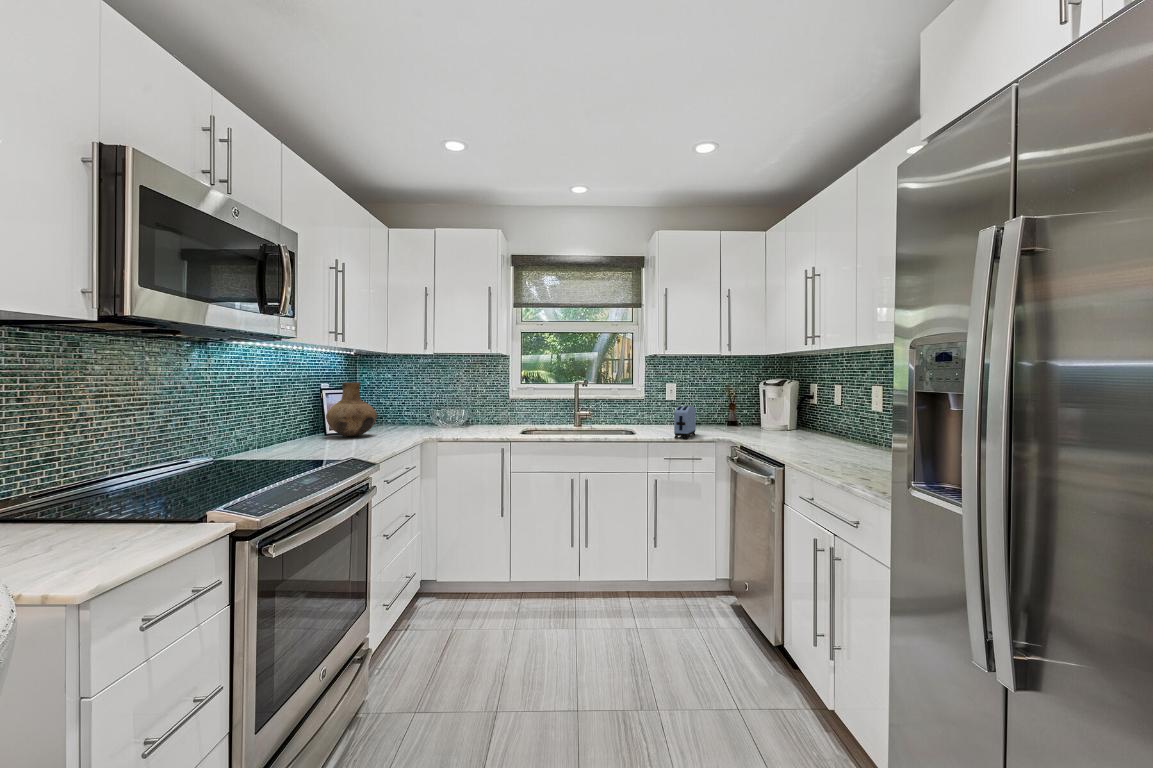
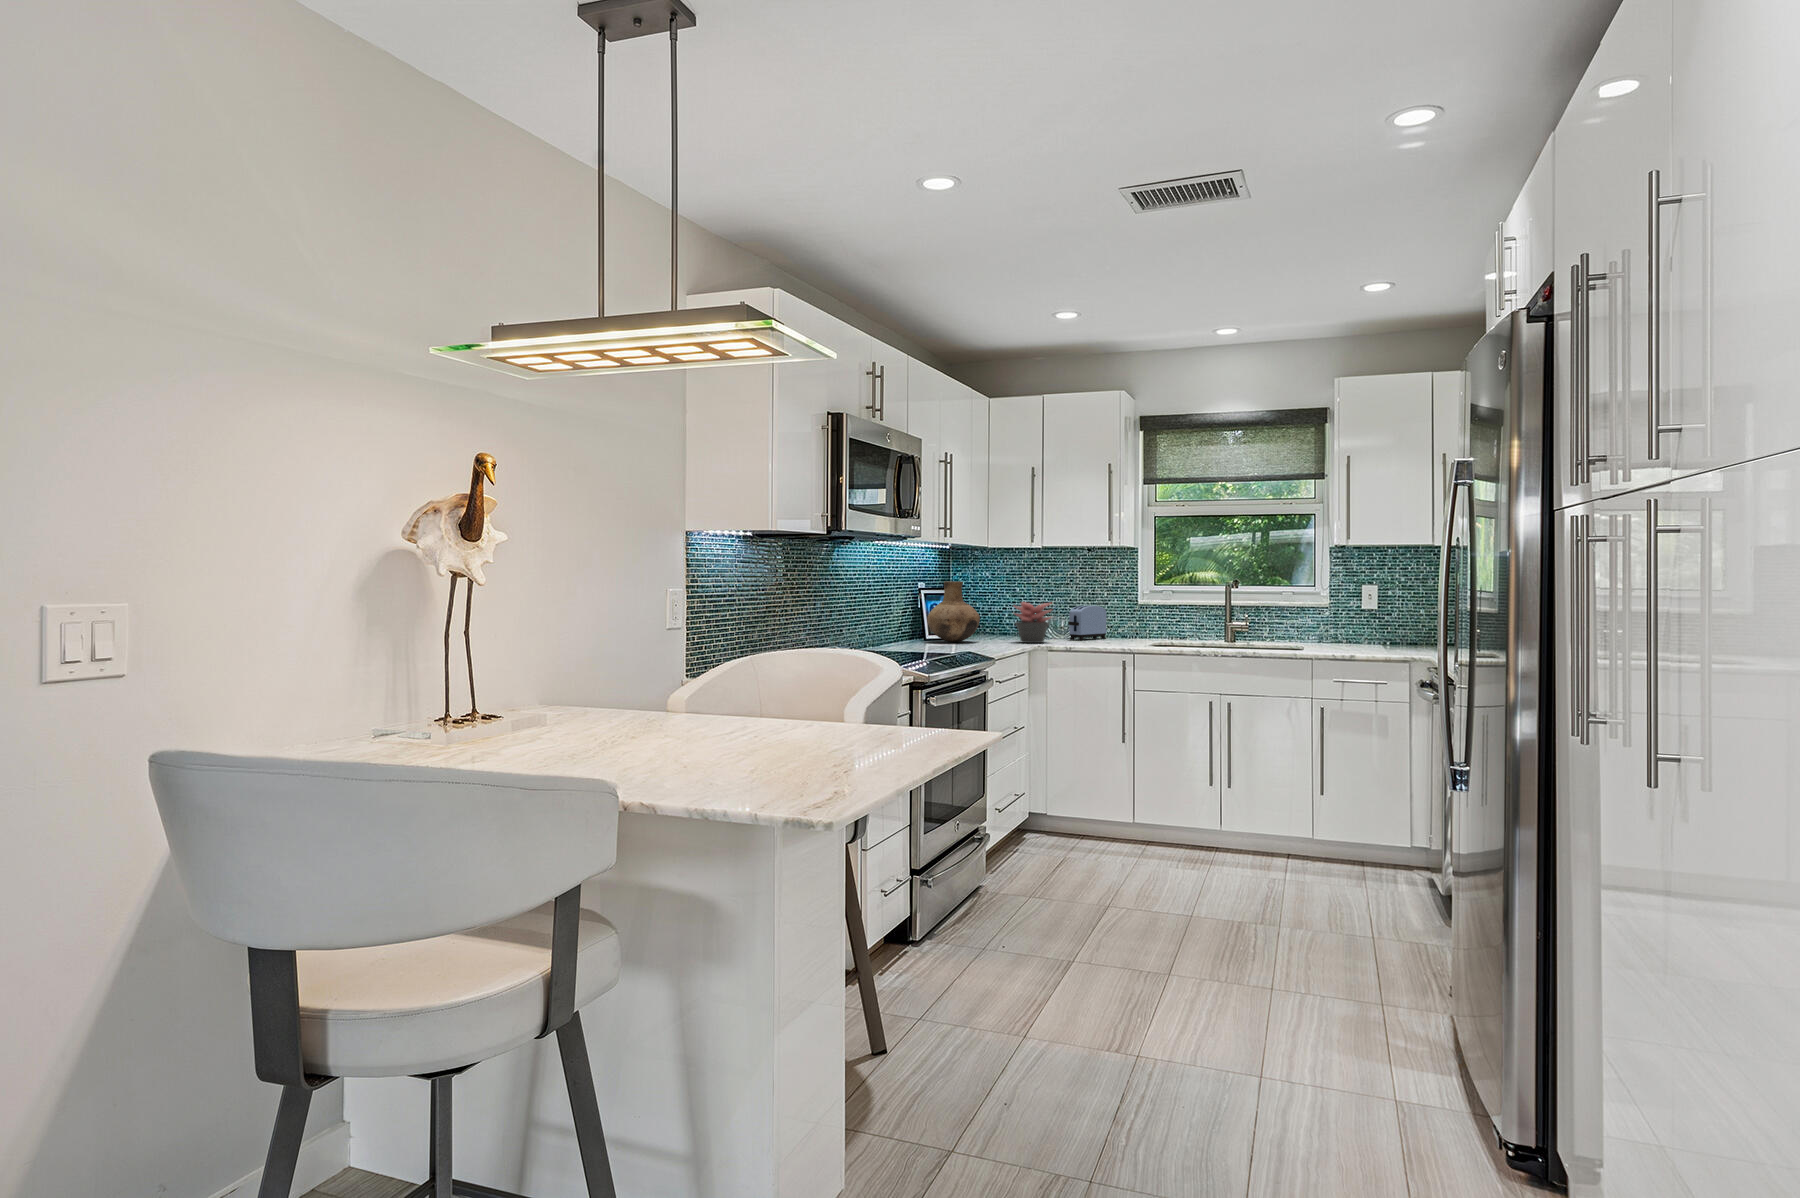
succulent plant: none [406,399,442,435] -> present [1015,602,1051,643]
toaster: present [674,406,696,439] -> present [1068,606,1107,640]

